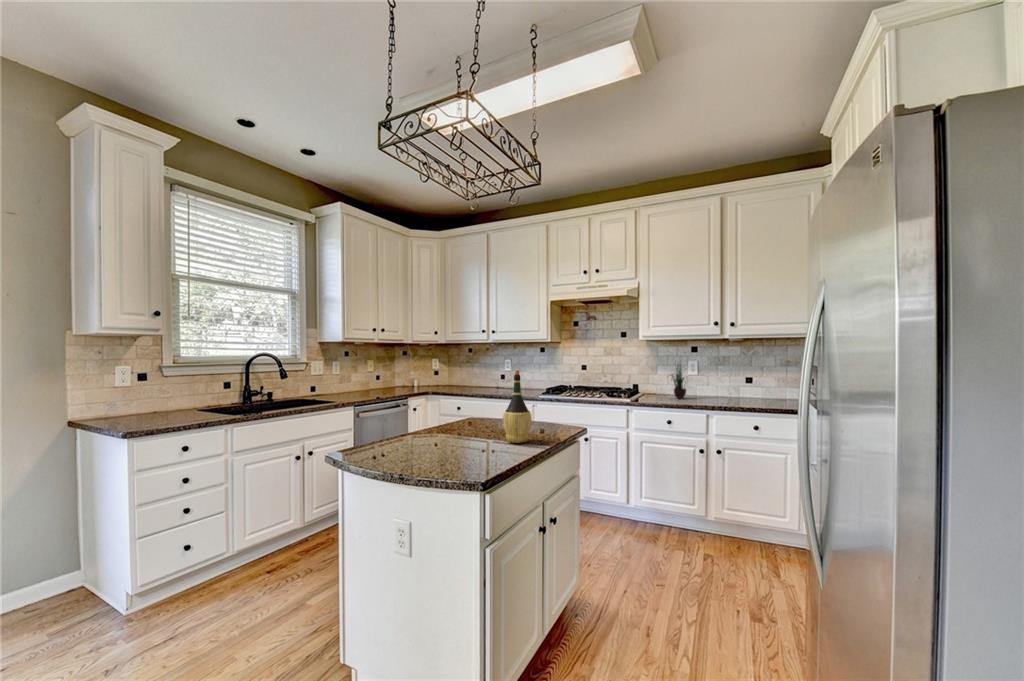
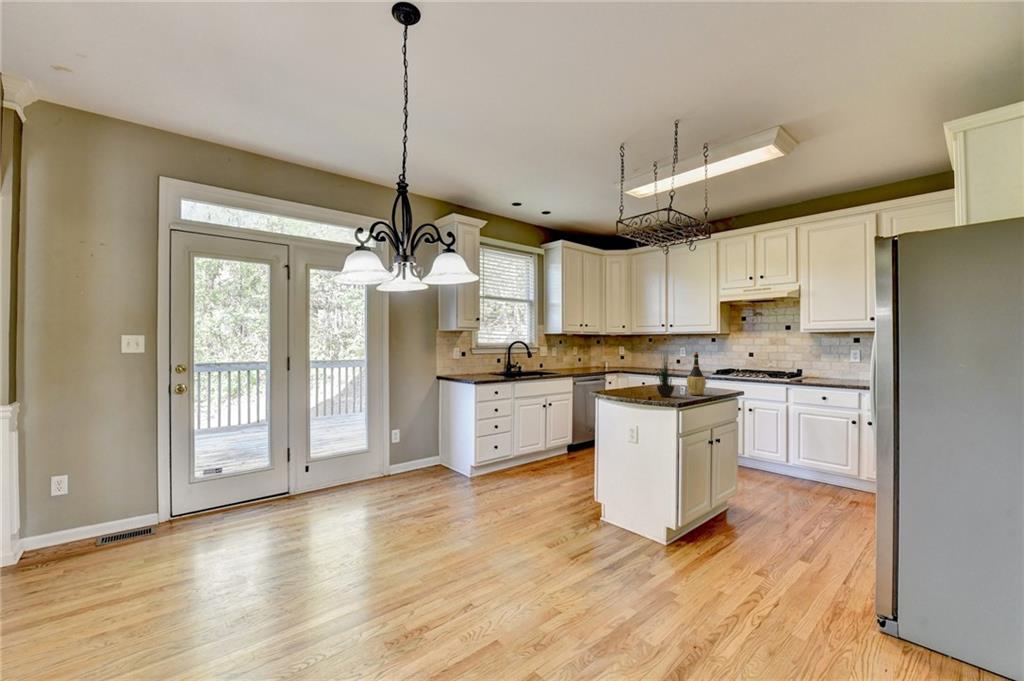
potted plant: present [671,366,686,399] -> present [655,358,674,397]

